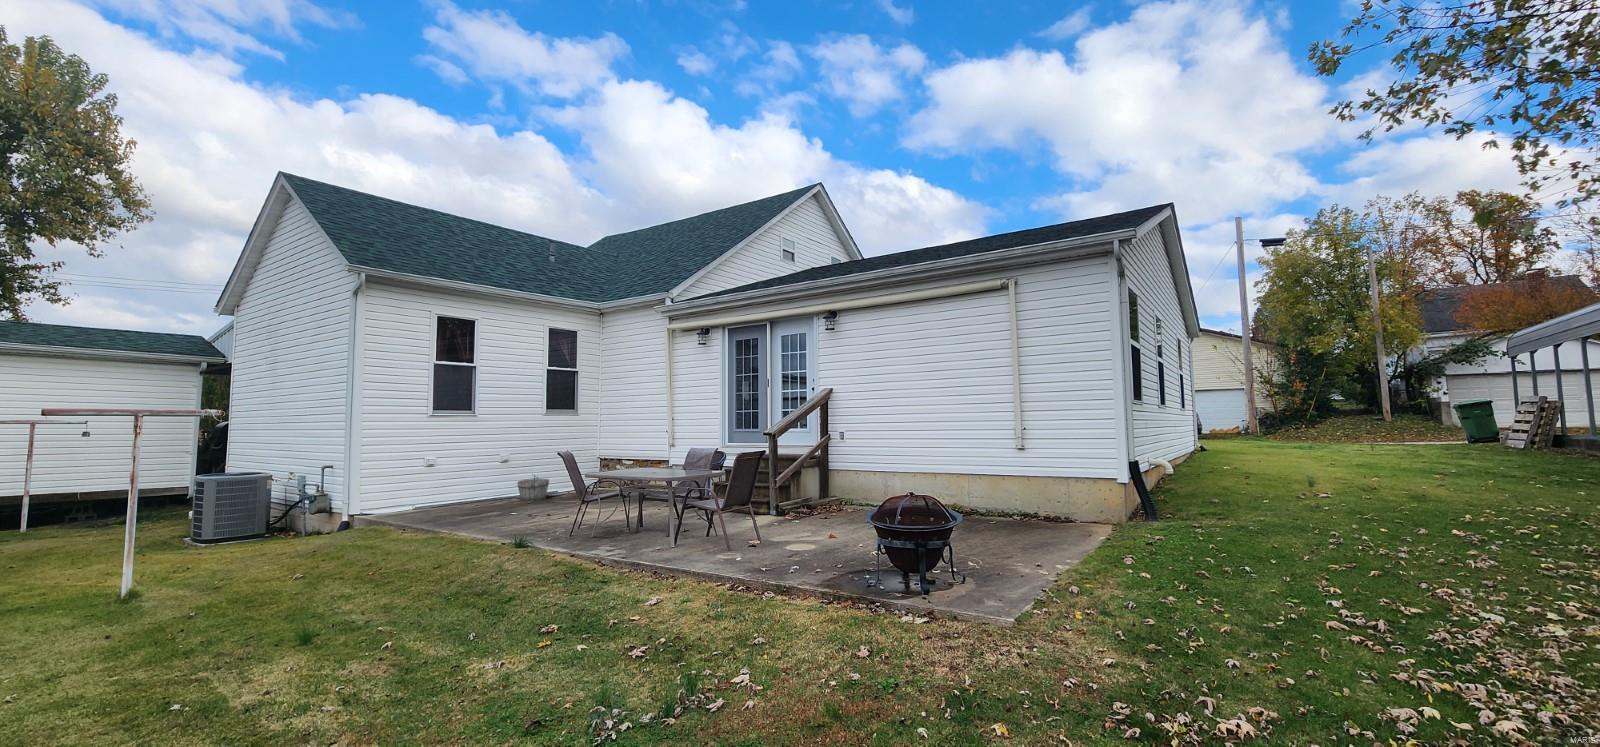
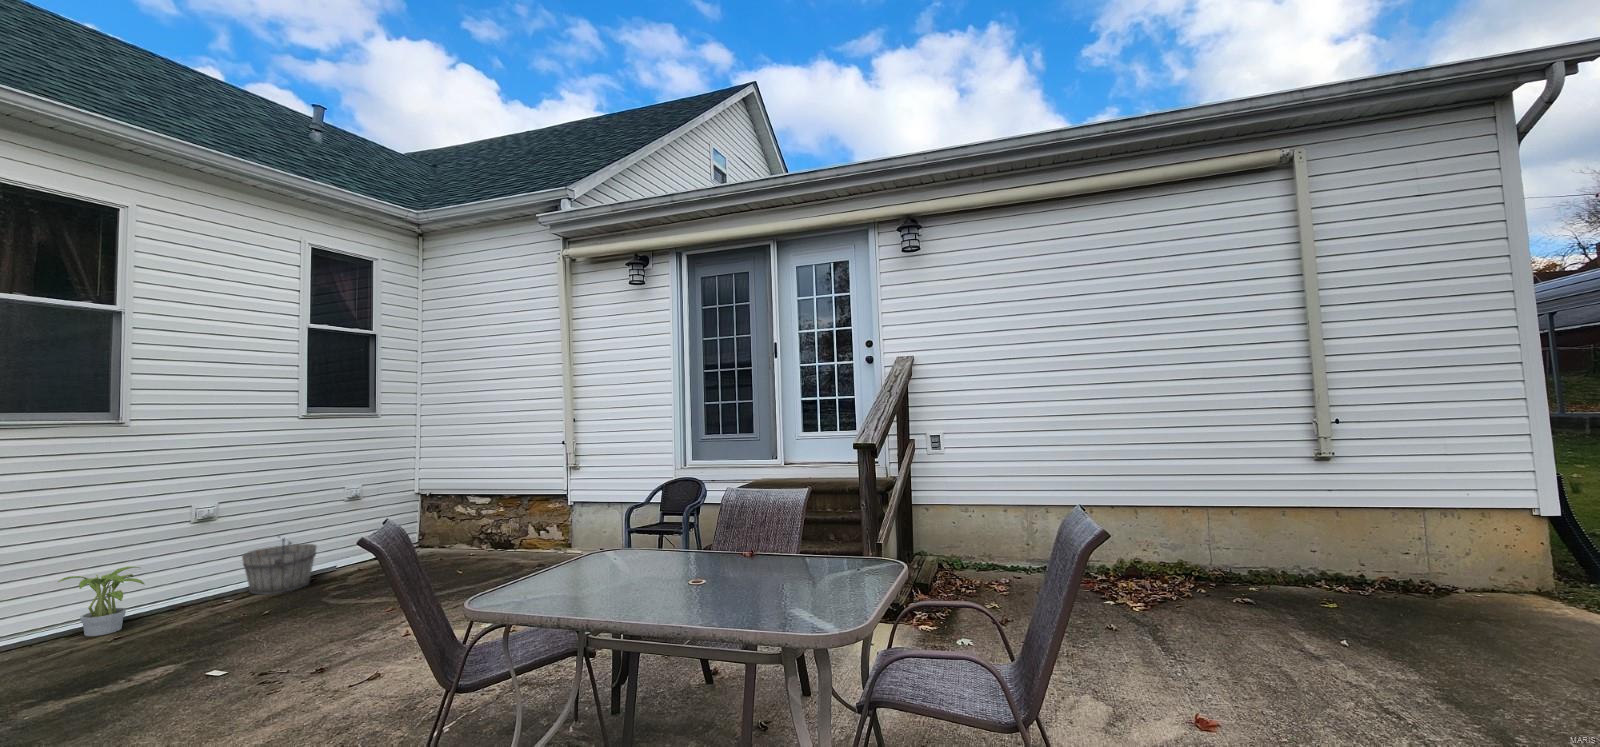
potted plant: none [451,482,481,510] -> present [58,566,144,636]

